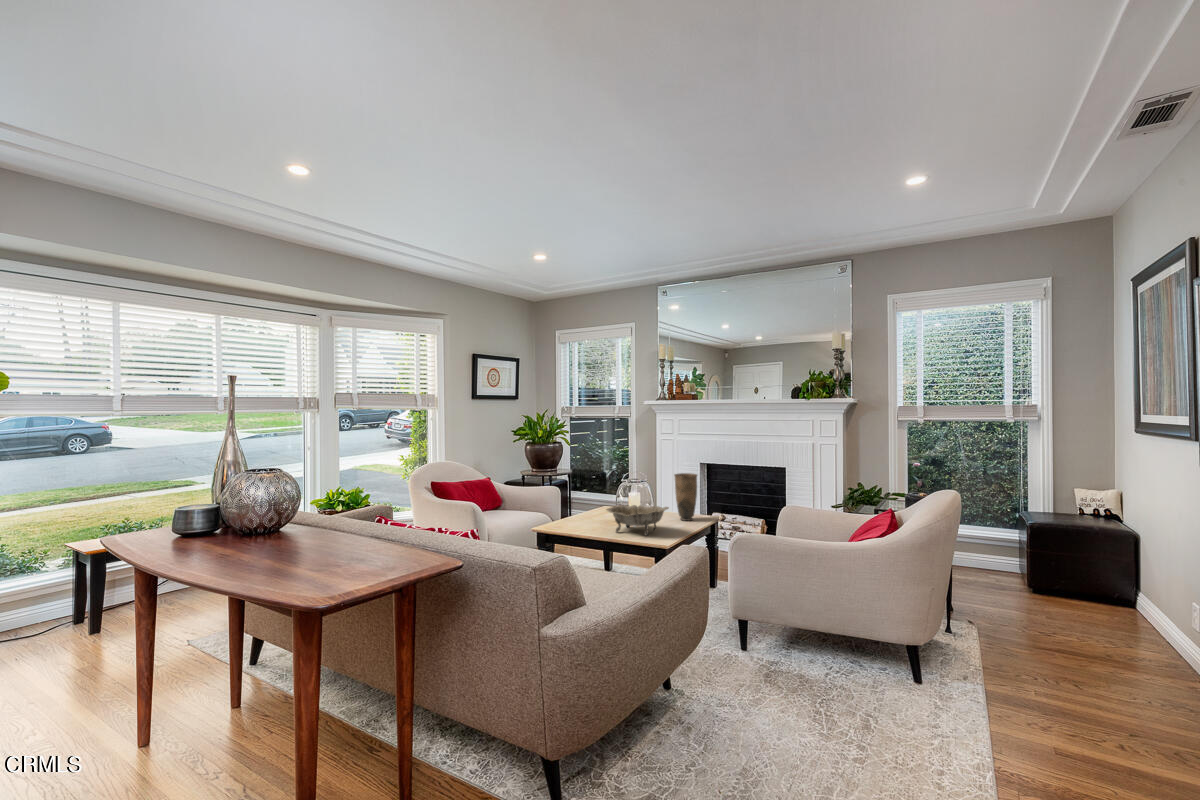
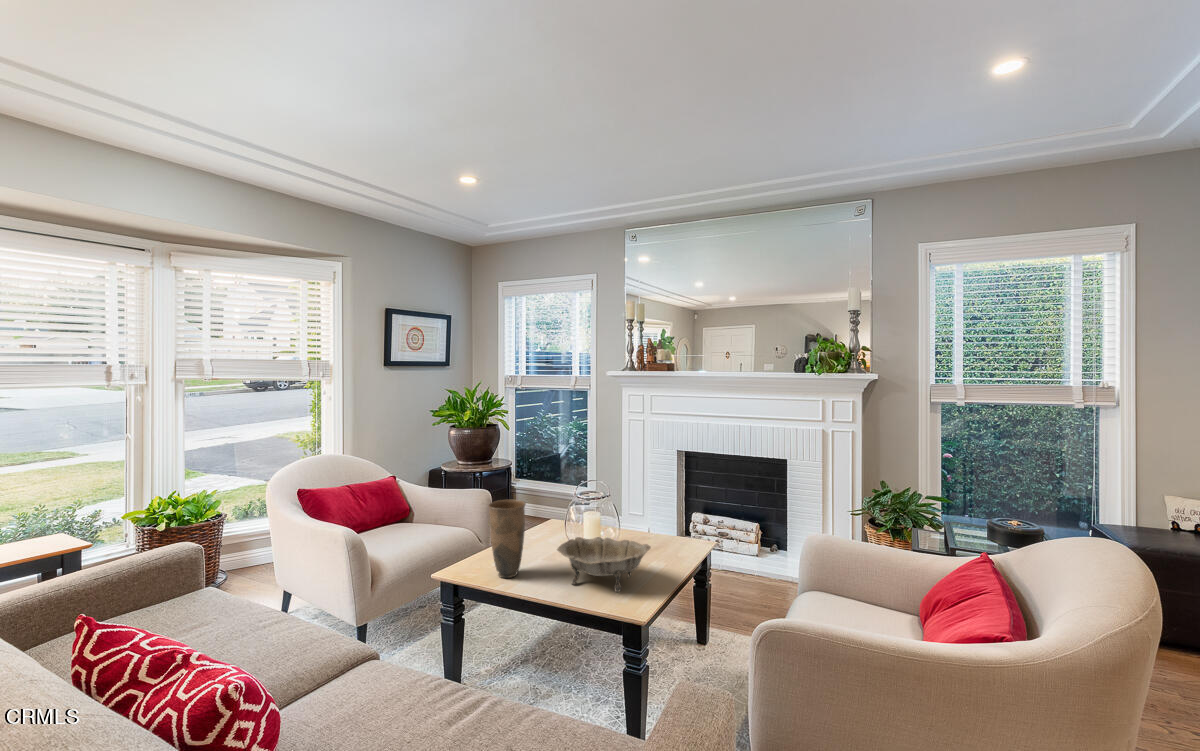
vase: present [674,473,697,521] -> present [488,500,526,578]

